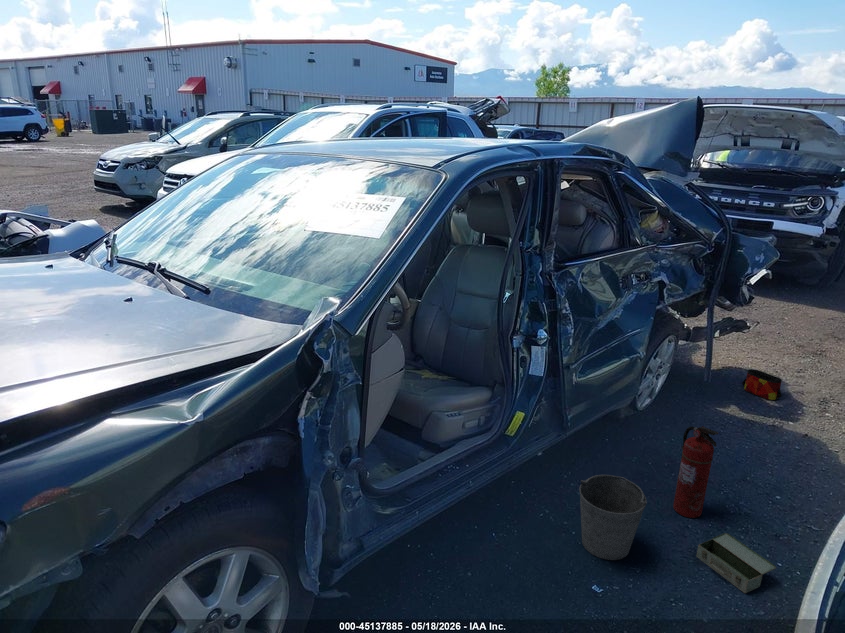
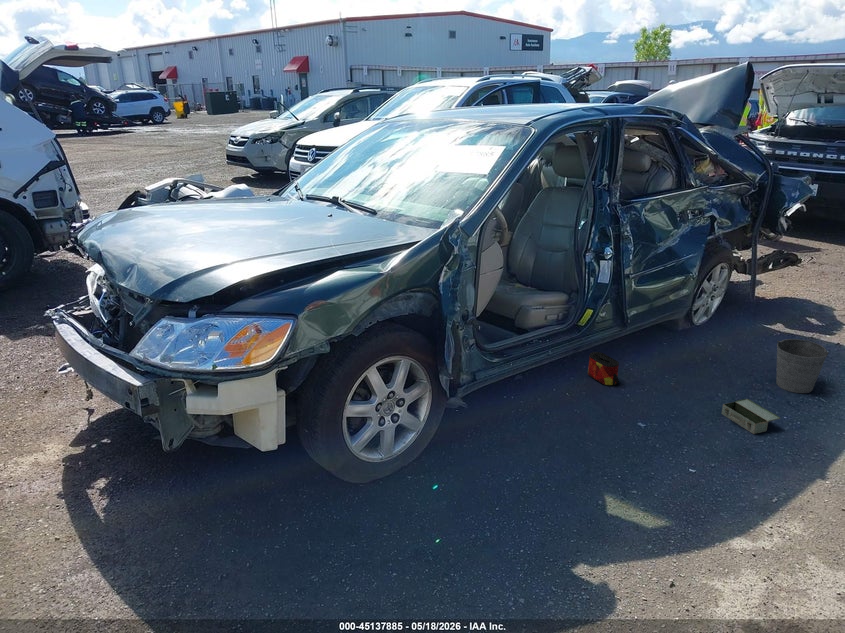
bag: present [742,369,782,401] -> present [588,352,619,386]
fire extinguisher: present [673,426,718,518] -> none [711,322,744,393]
bucket: present [579,475,647,560] -> present [776,339,829,393]

